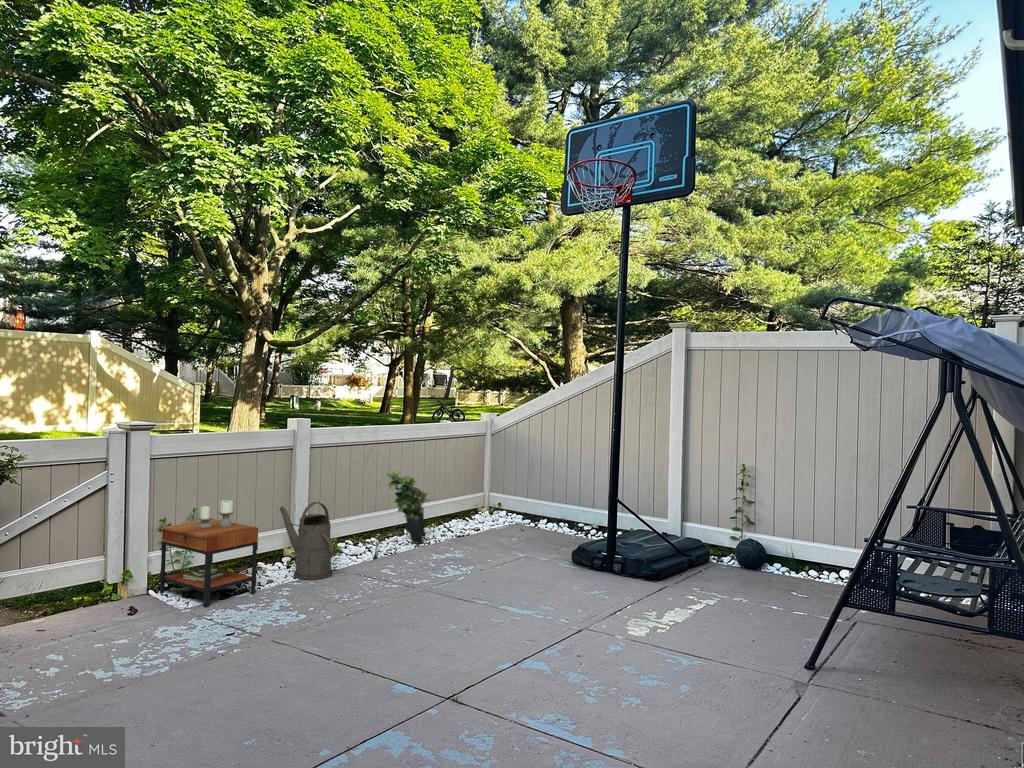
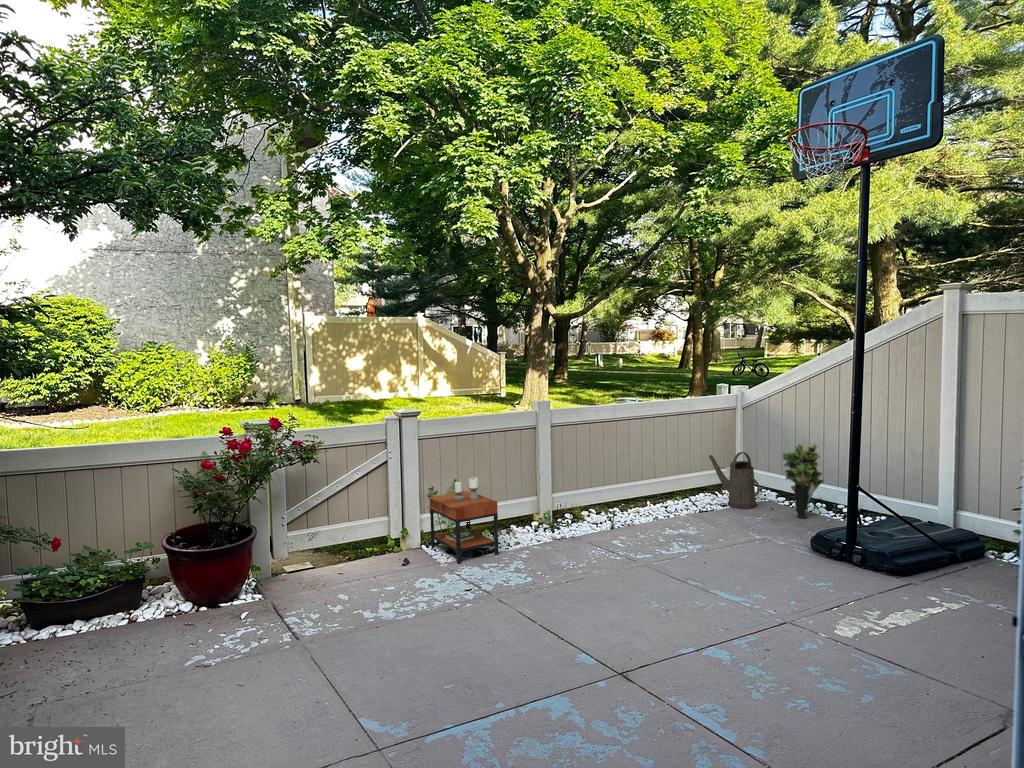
potted plant: present [386,470,429,544] -> present [783,444,824,518]
watering can: present [280,502,334,580] -> present [709,452,760,509]

